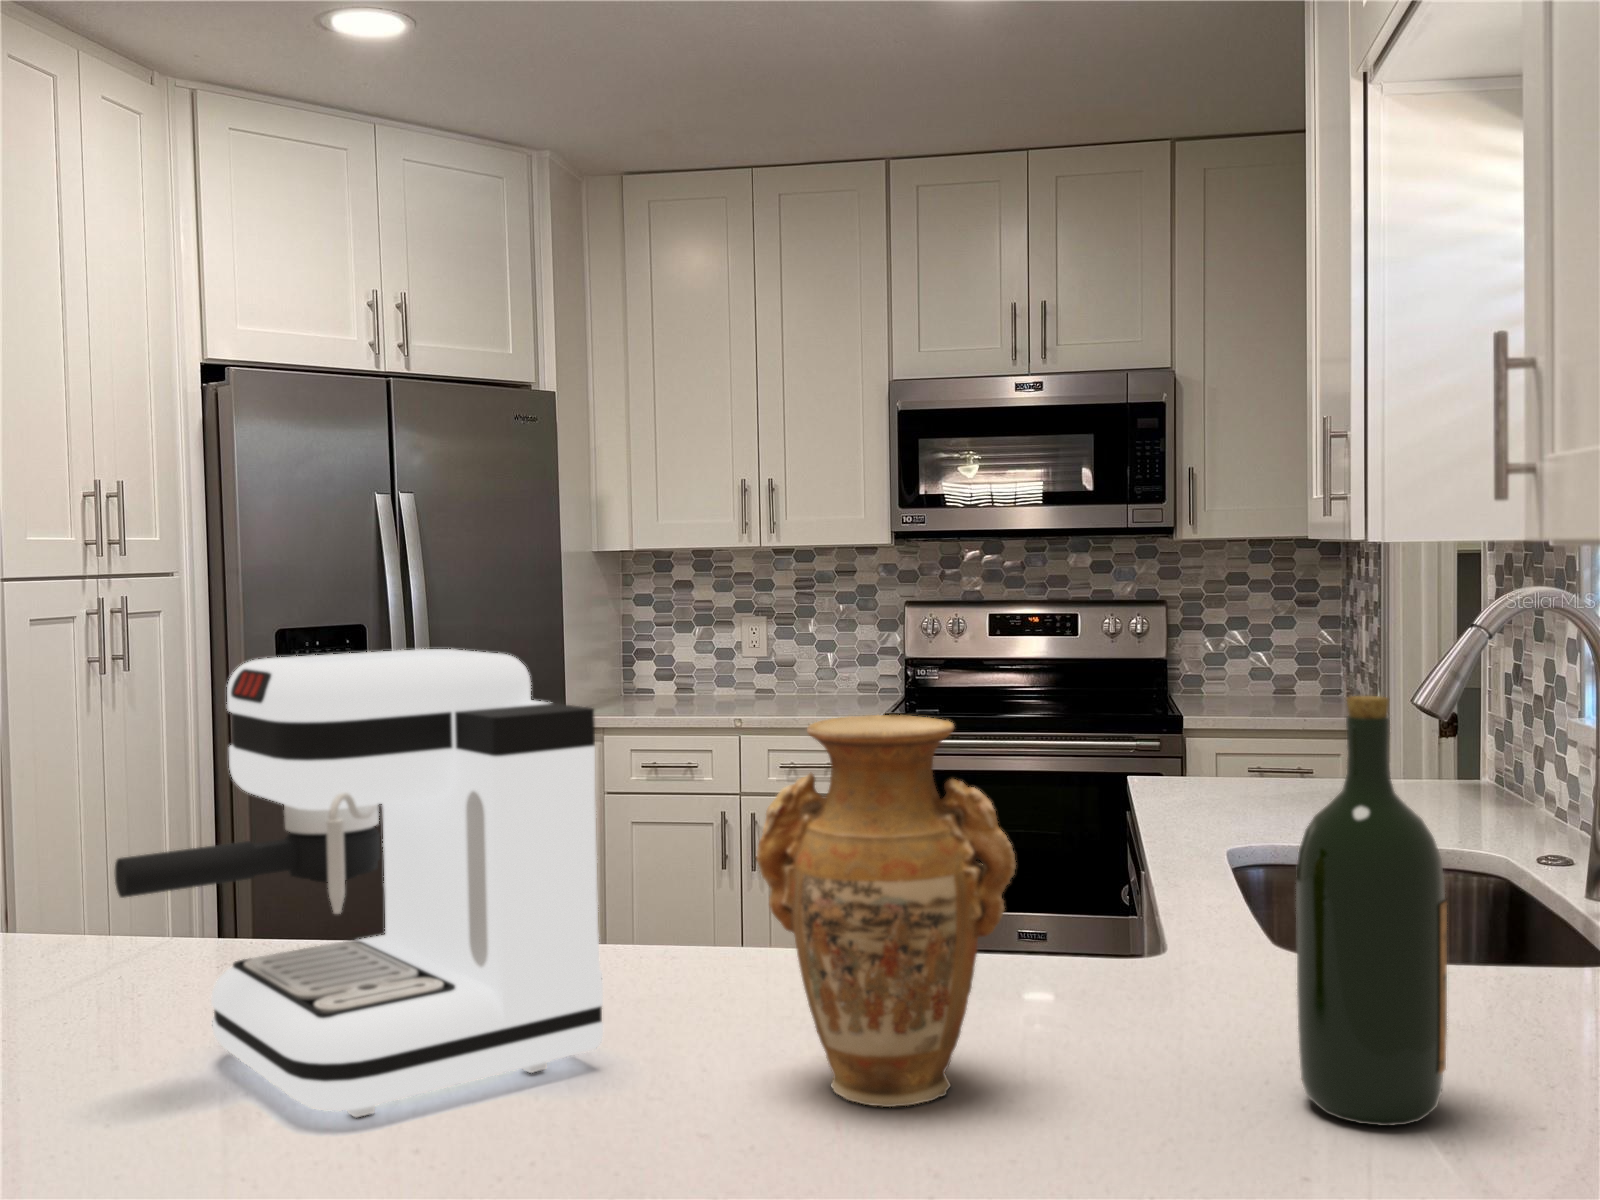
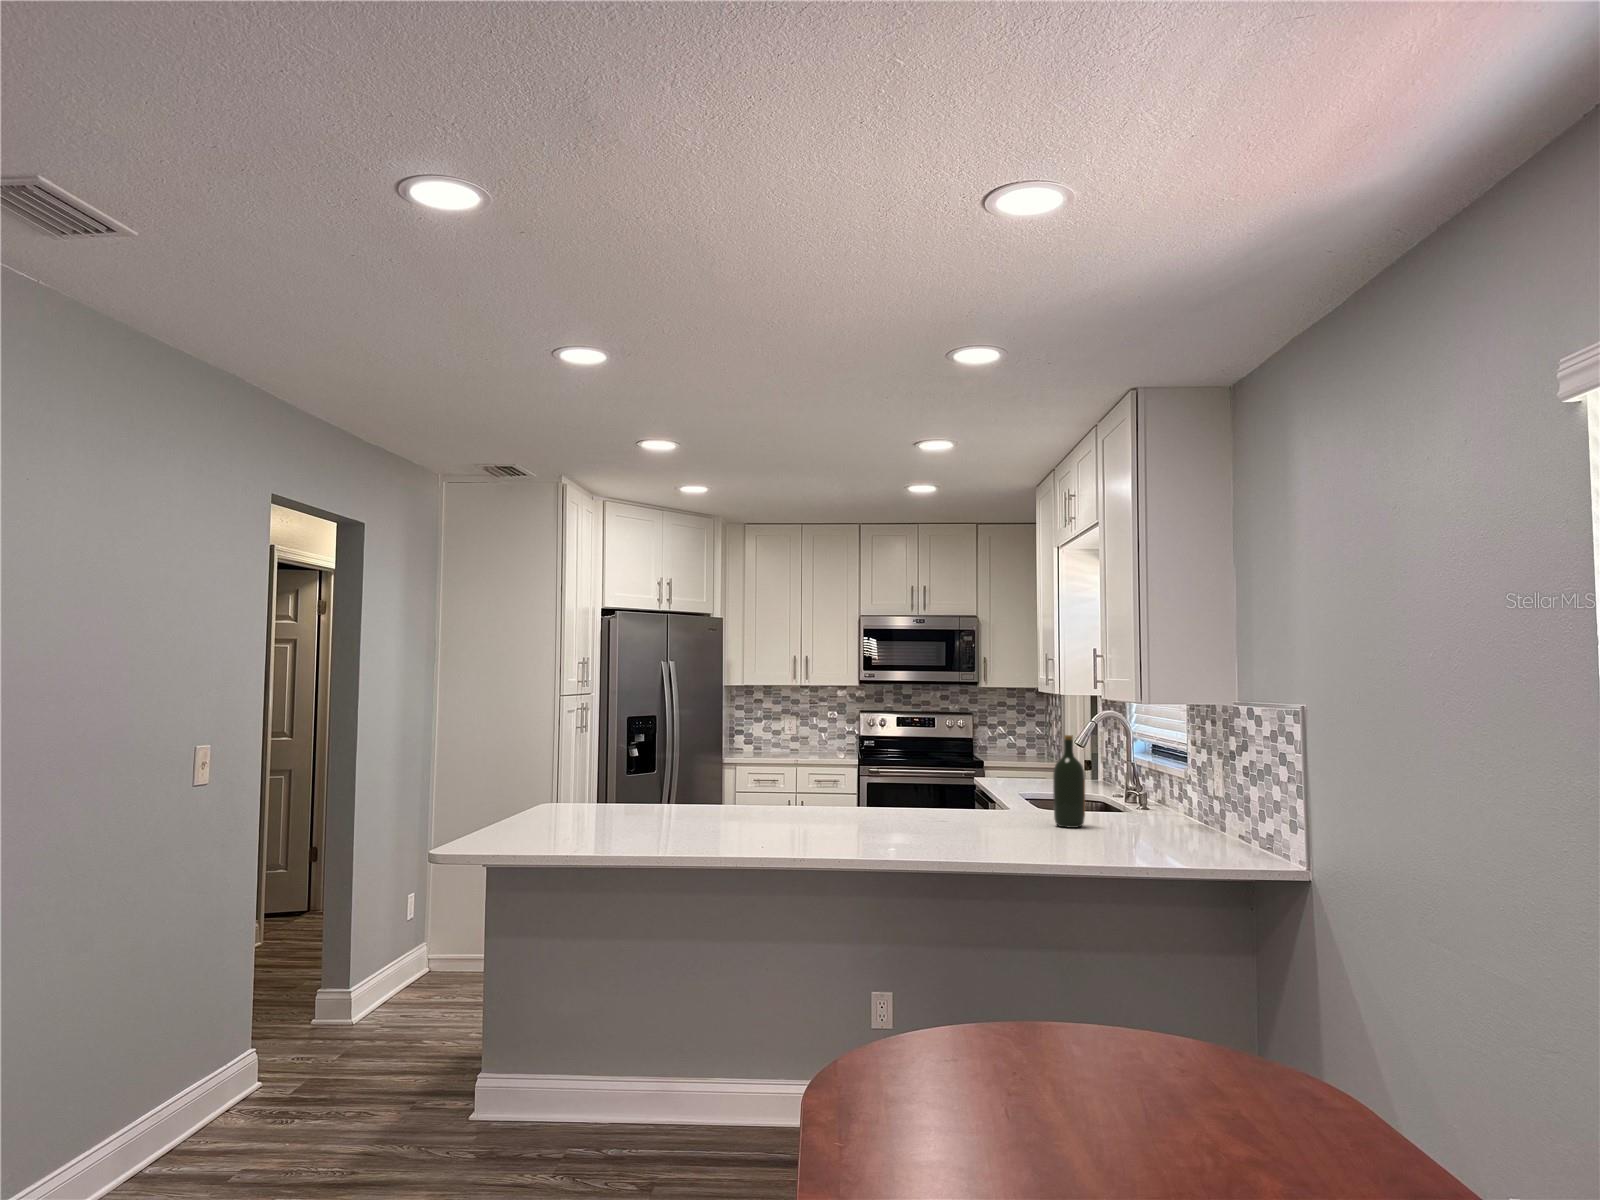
coffee maker: present [115,649,603,1117] -> none [790,722,894,827]
vase: present [756,715,1016,1107] -> none [933,739,993,826]

